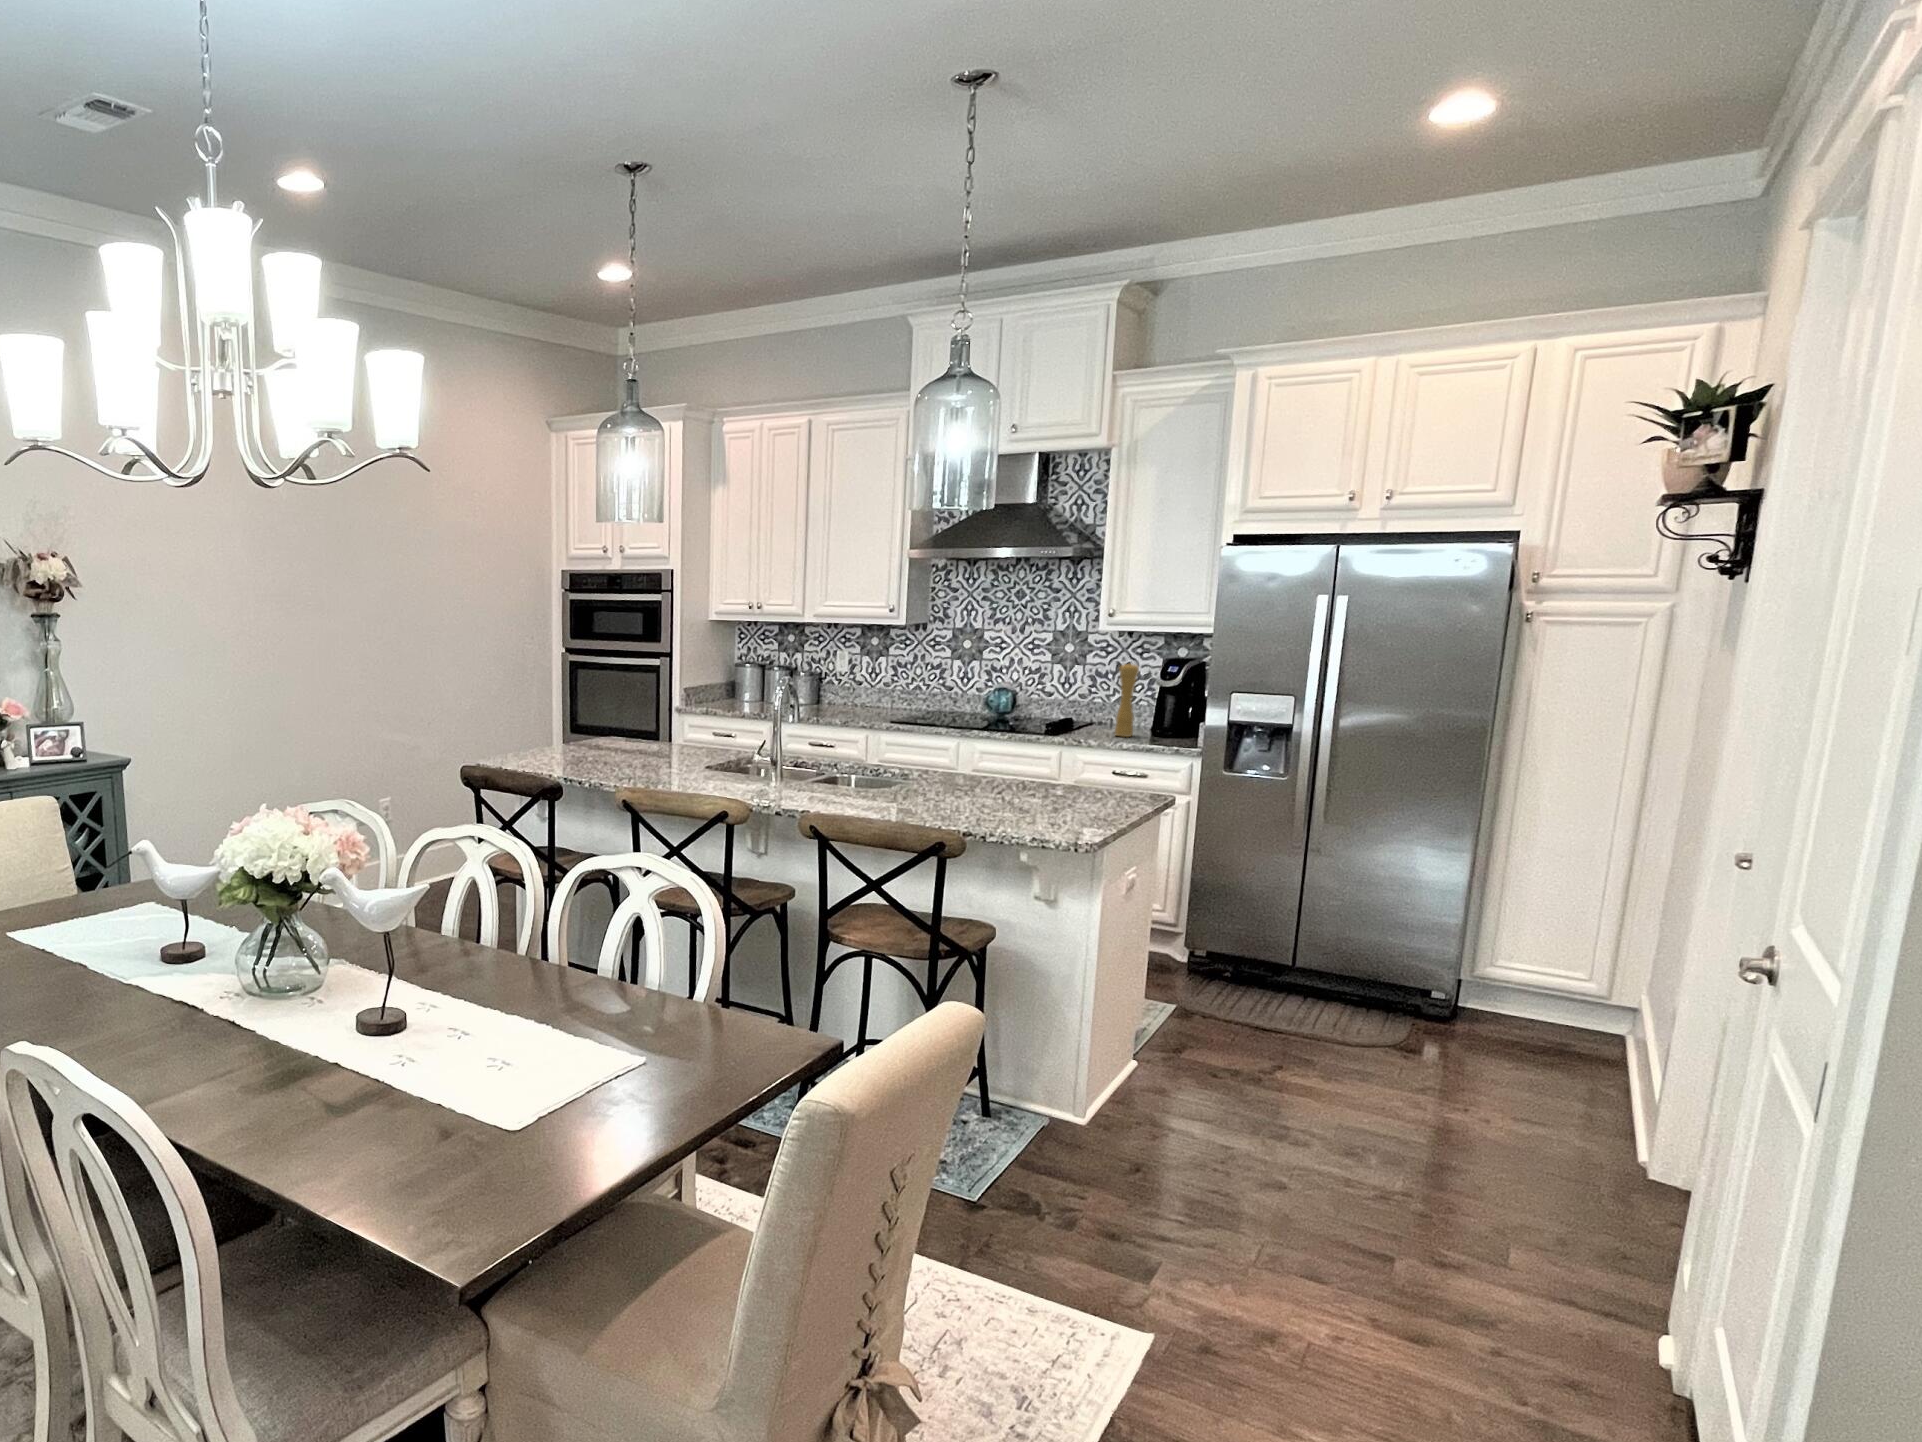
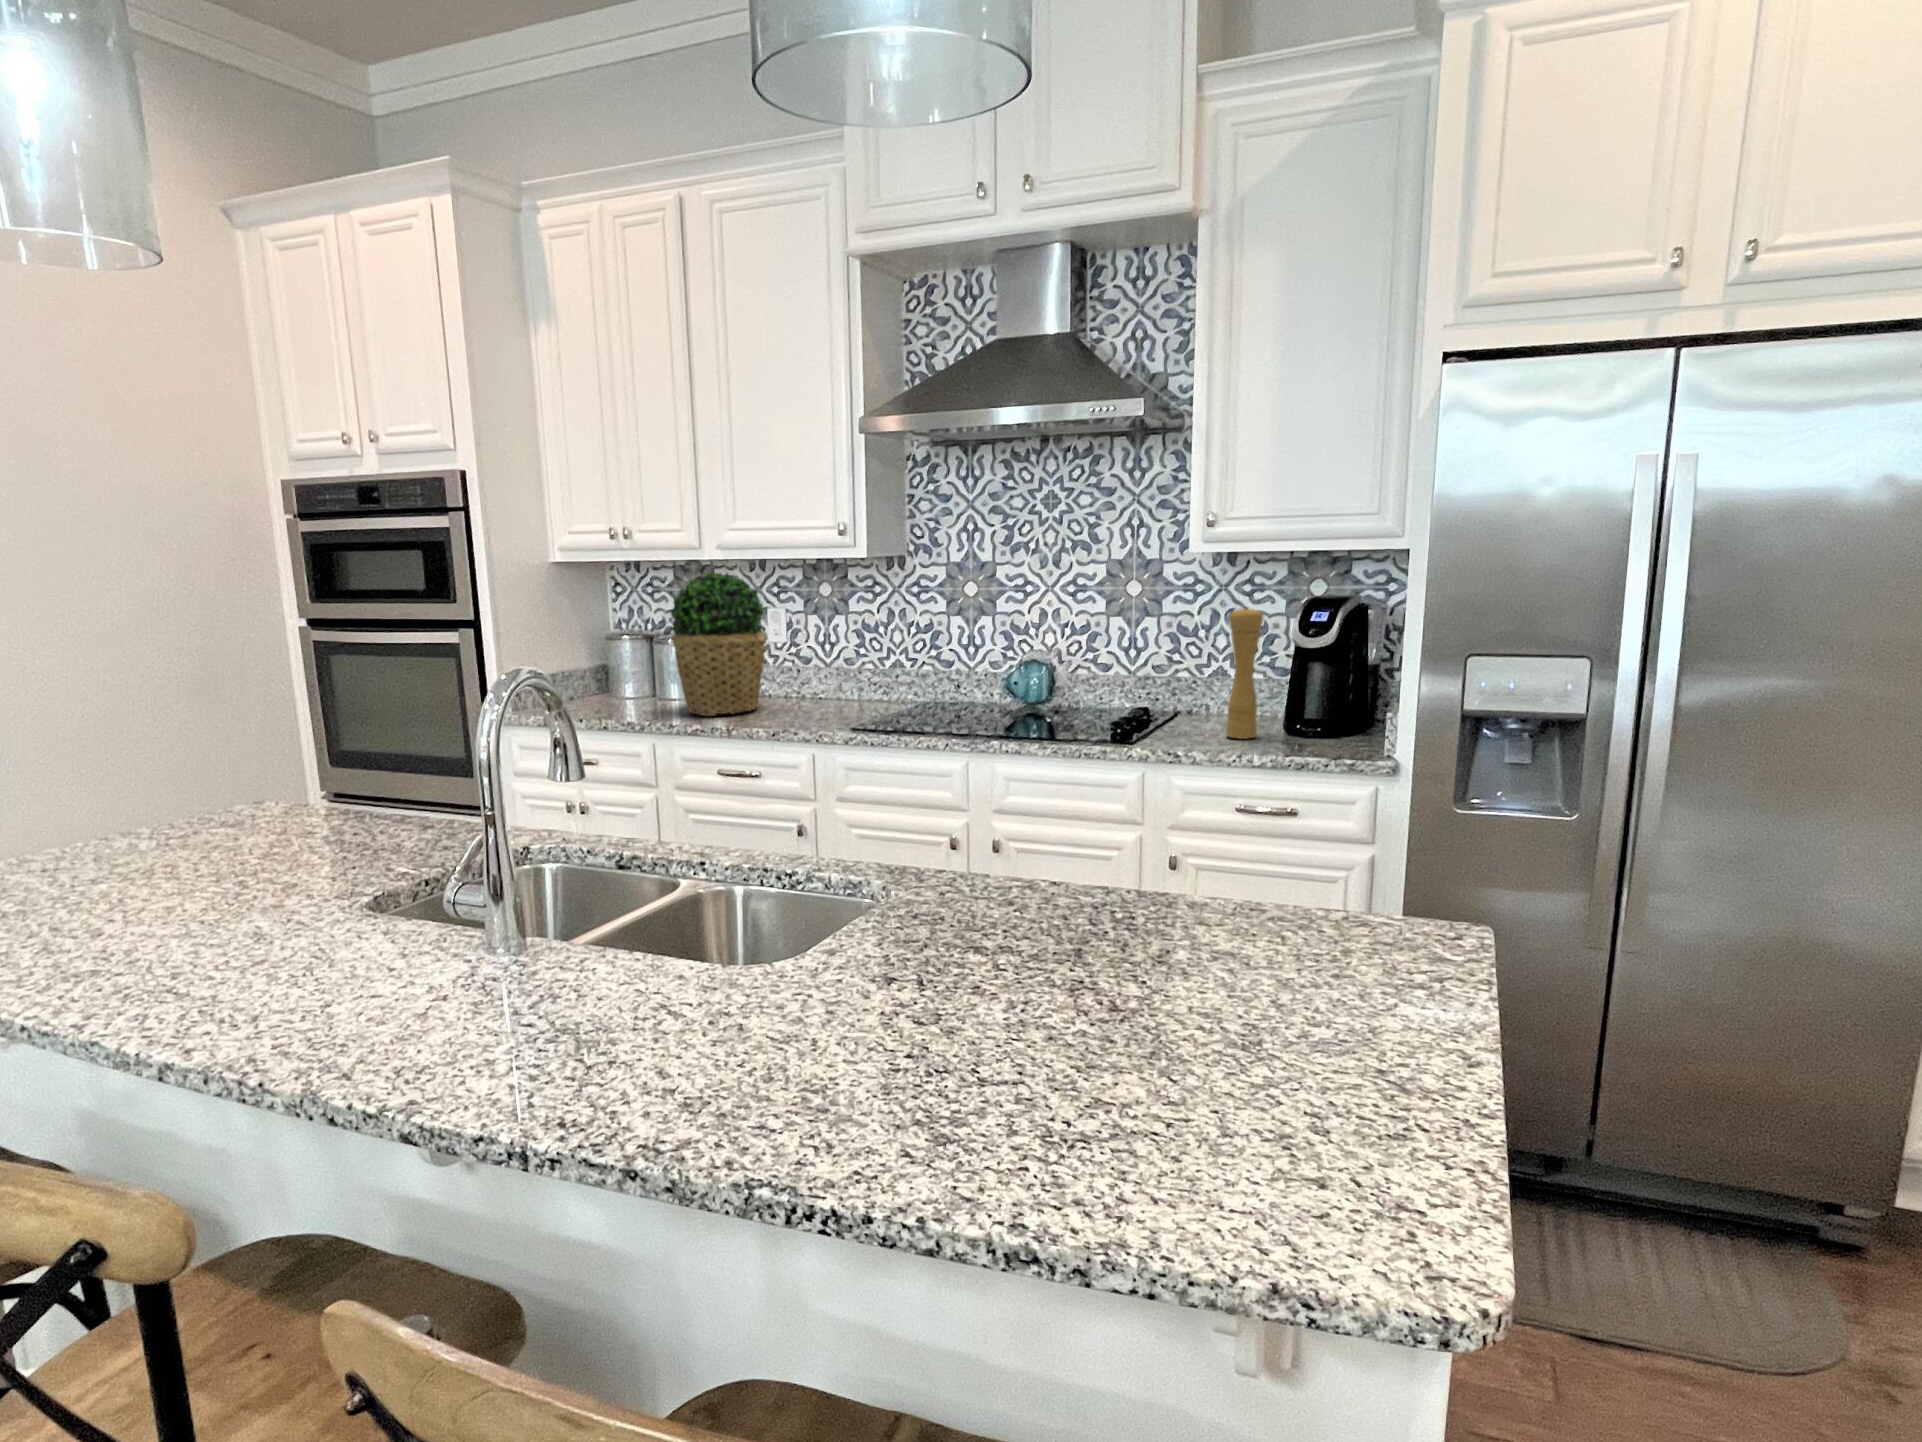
potted plant: none [784,630,840,713] -> present [670,573,766,716]

